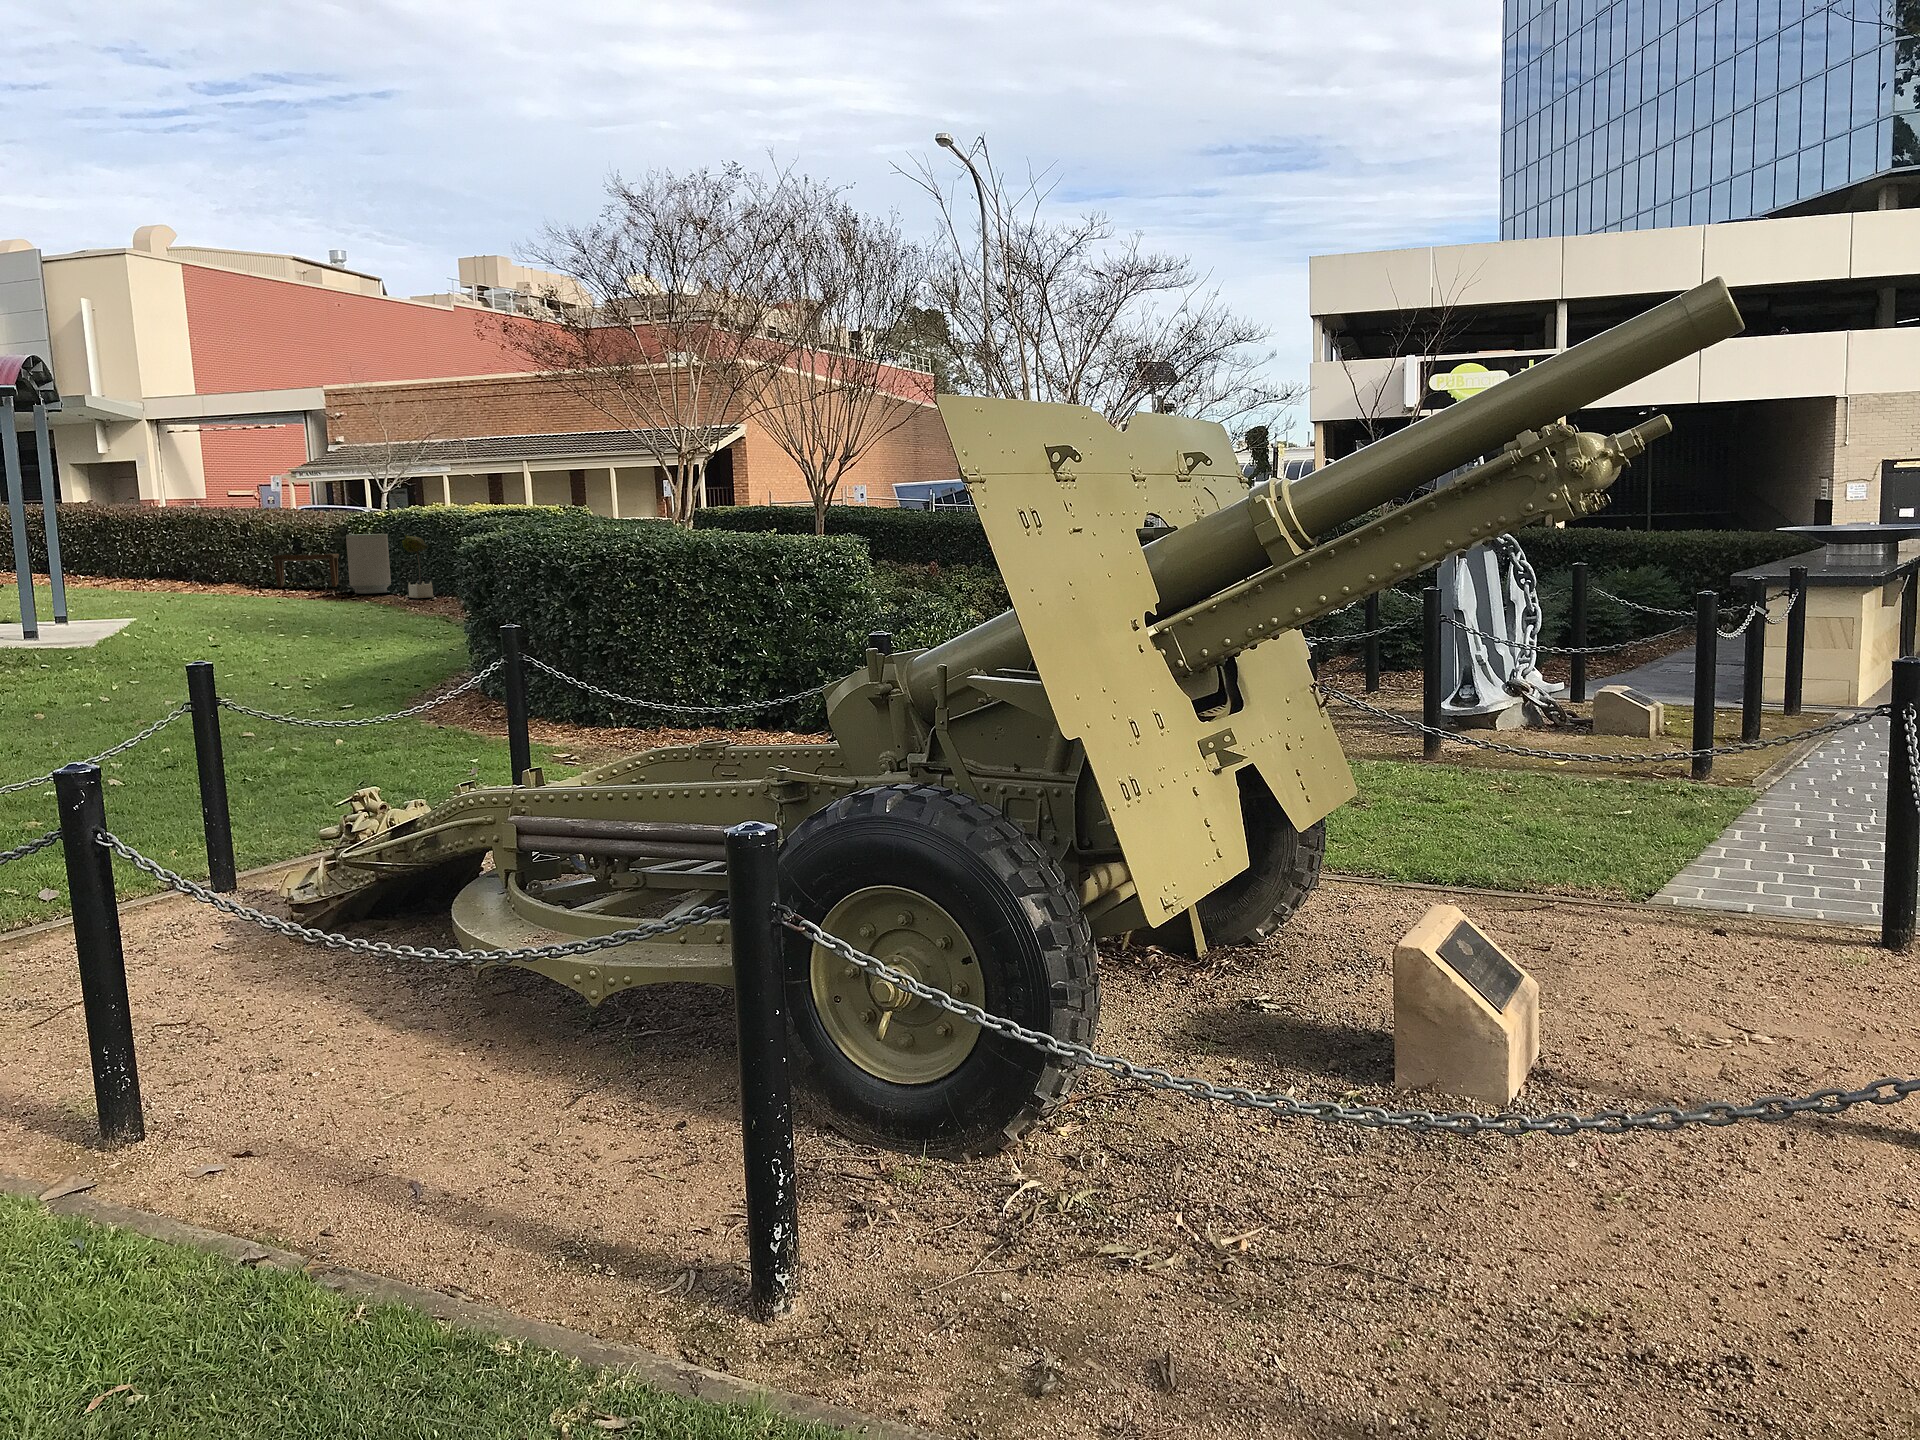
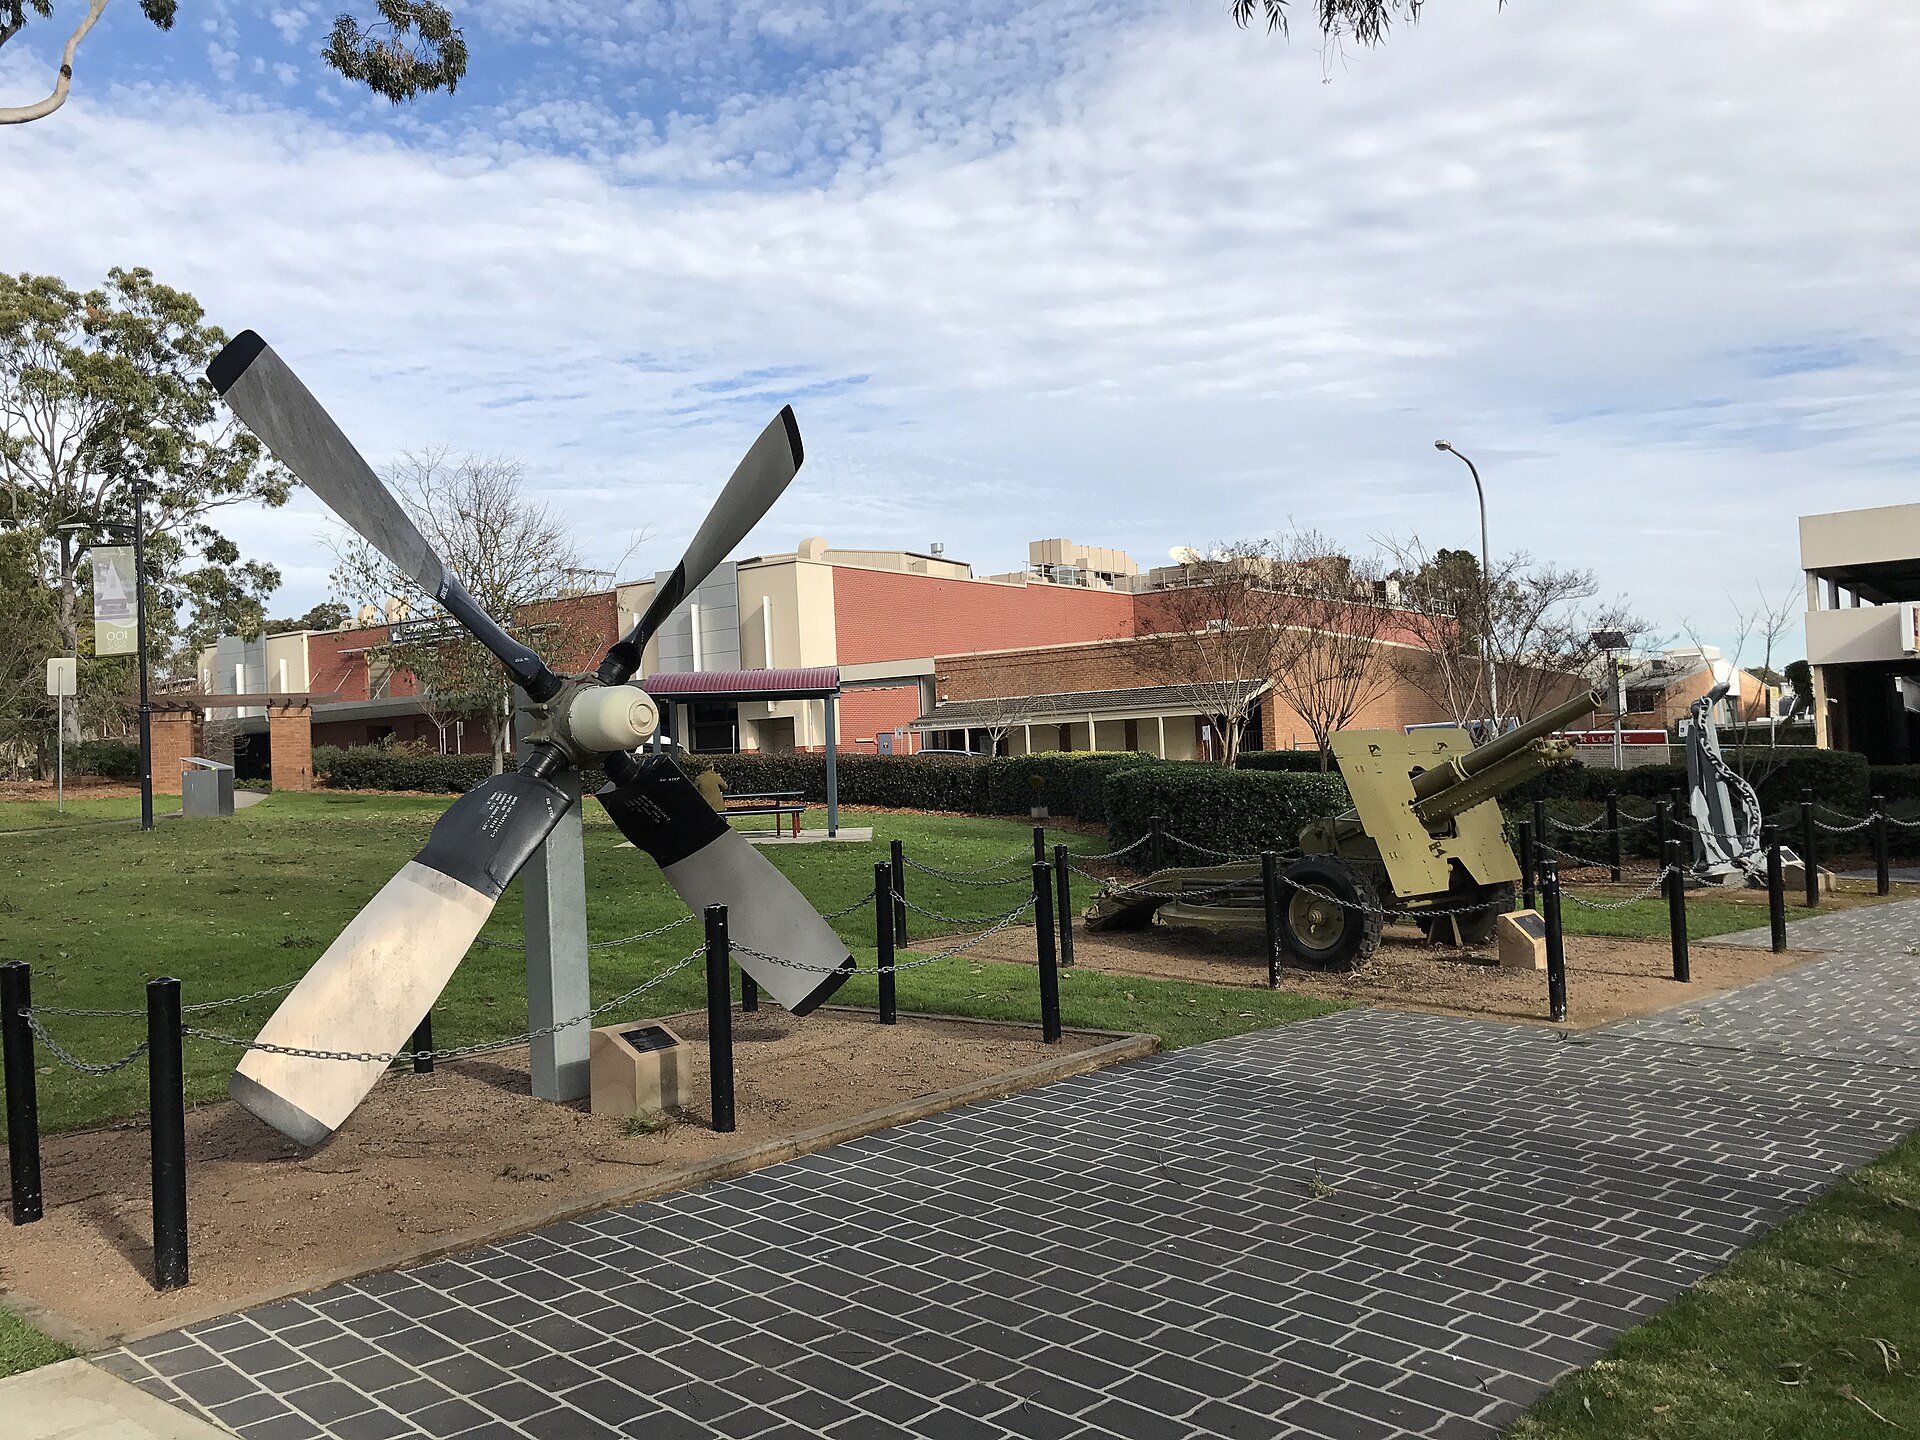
trash can: present [346,534,391,593] -> none [991,774,1018,814]
bench: present [273,554,339,587] -> none [941,787,982,810]

